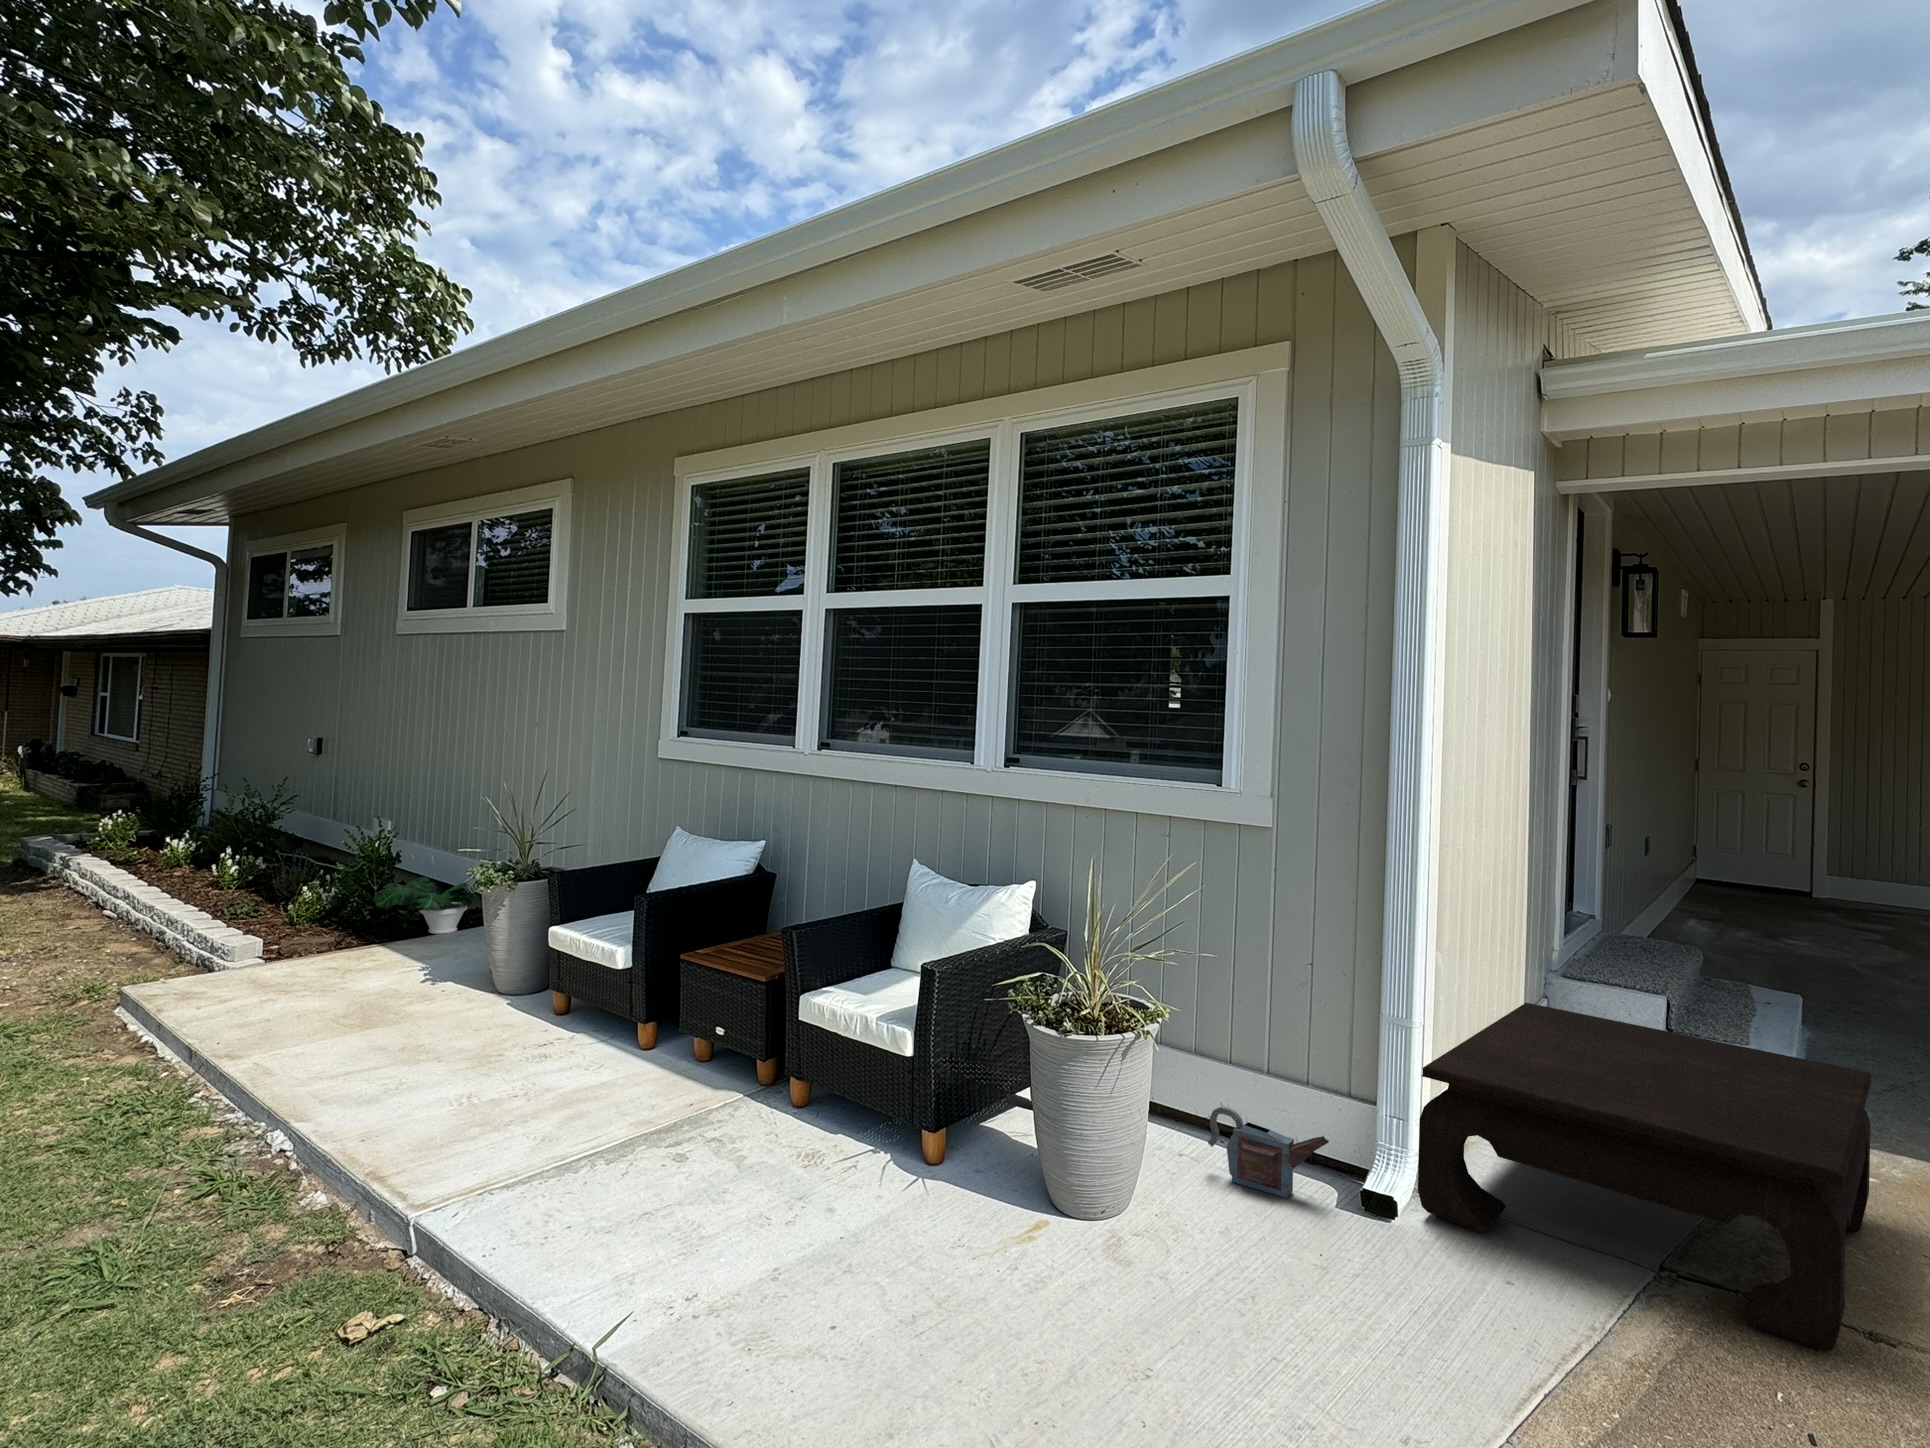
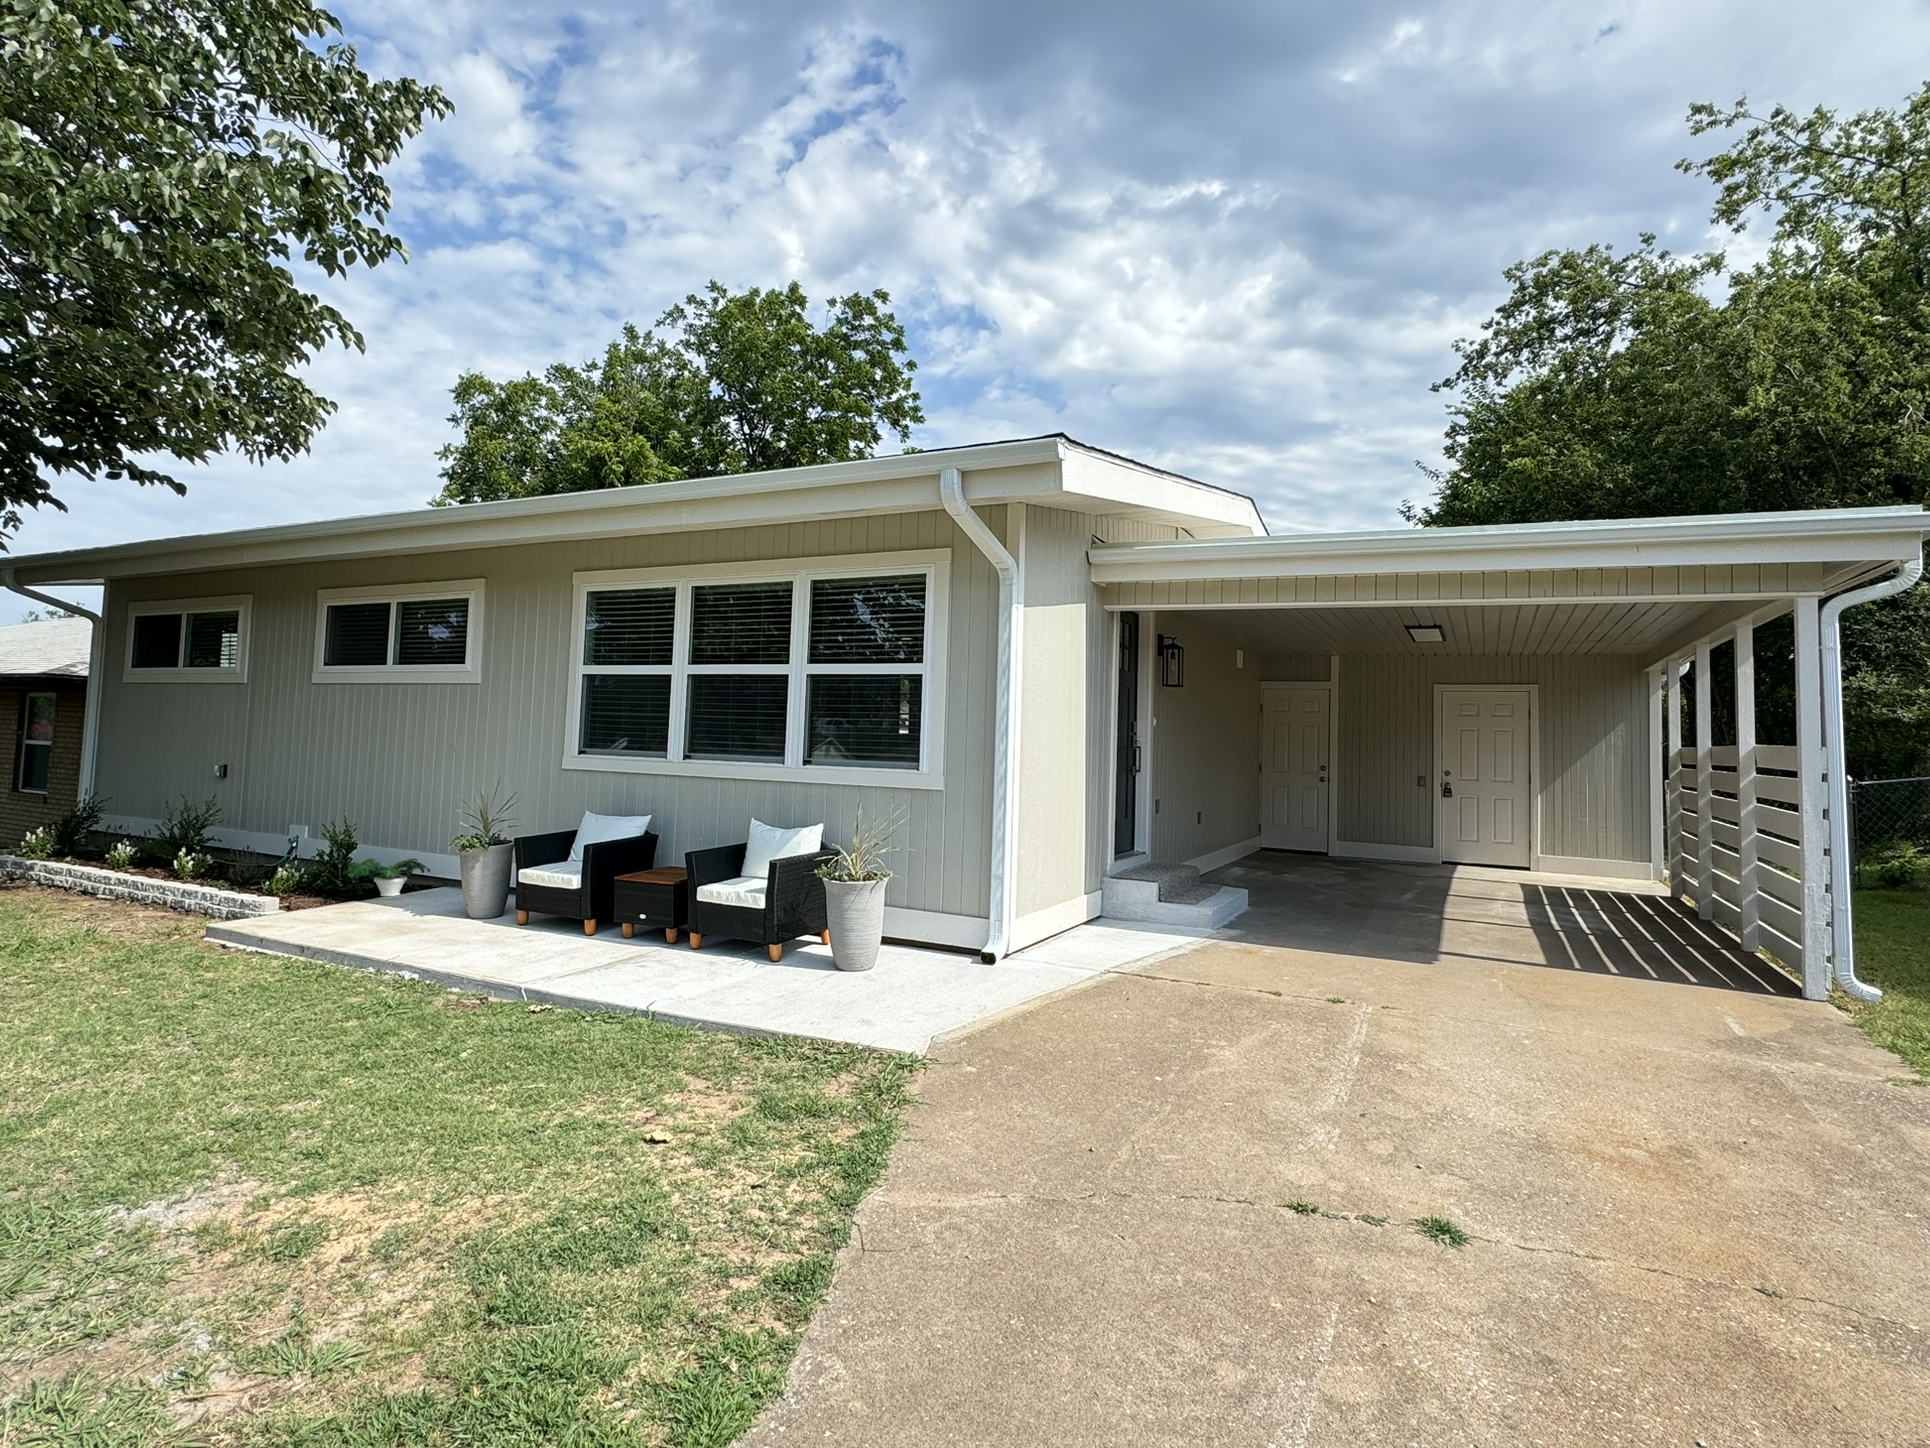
coffee table: present [1418,1003,1872,1351] -> none [1010,880,1215,992]
watering can: present [1208,1106,1329,1198] -> none [913,930,970,968]

